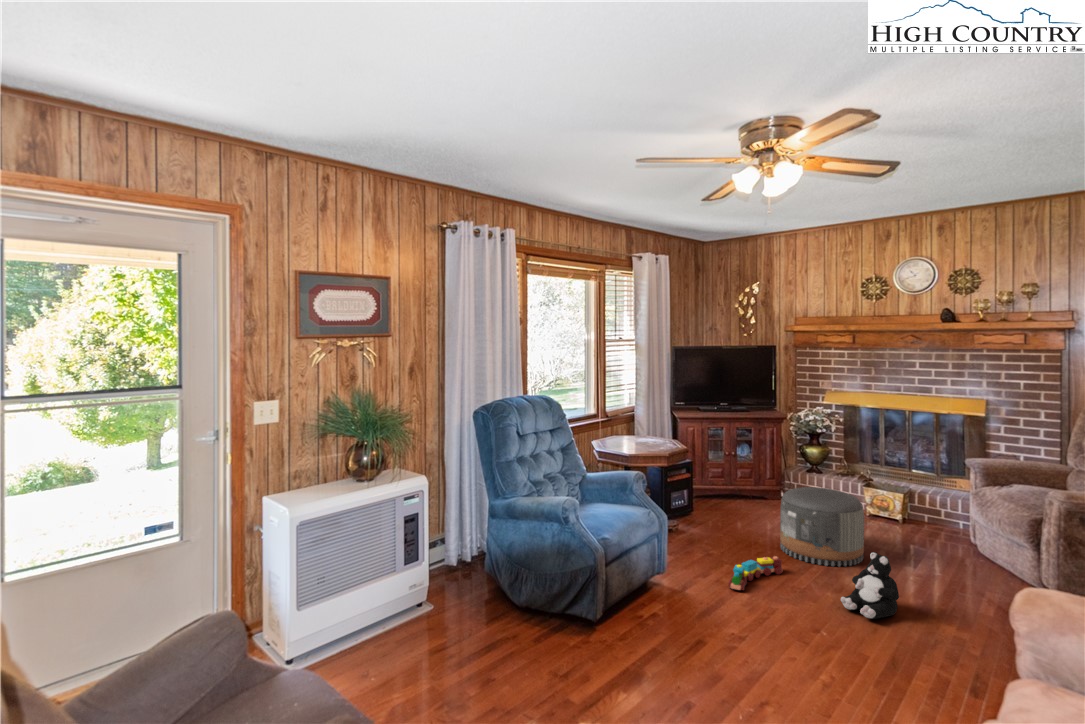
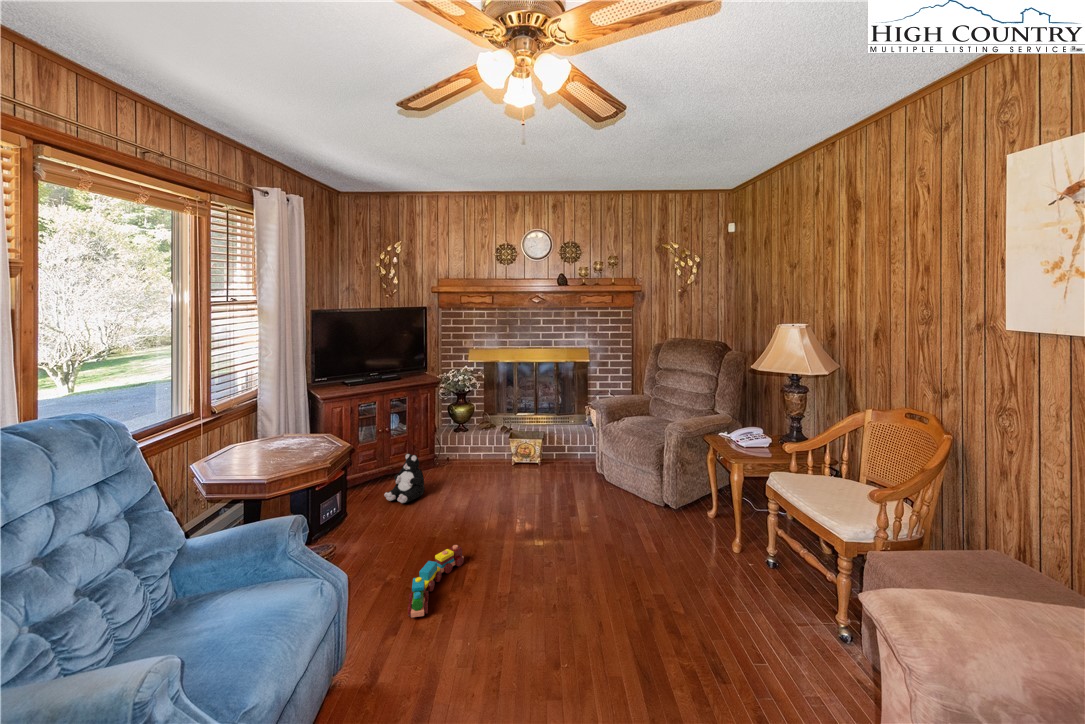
pouf: present [780,487,864,566] -> none [450,448,529,536]
plush toy: present [841,552,899,619] -> present [384,454,424,503]

